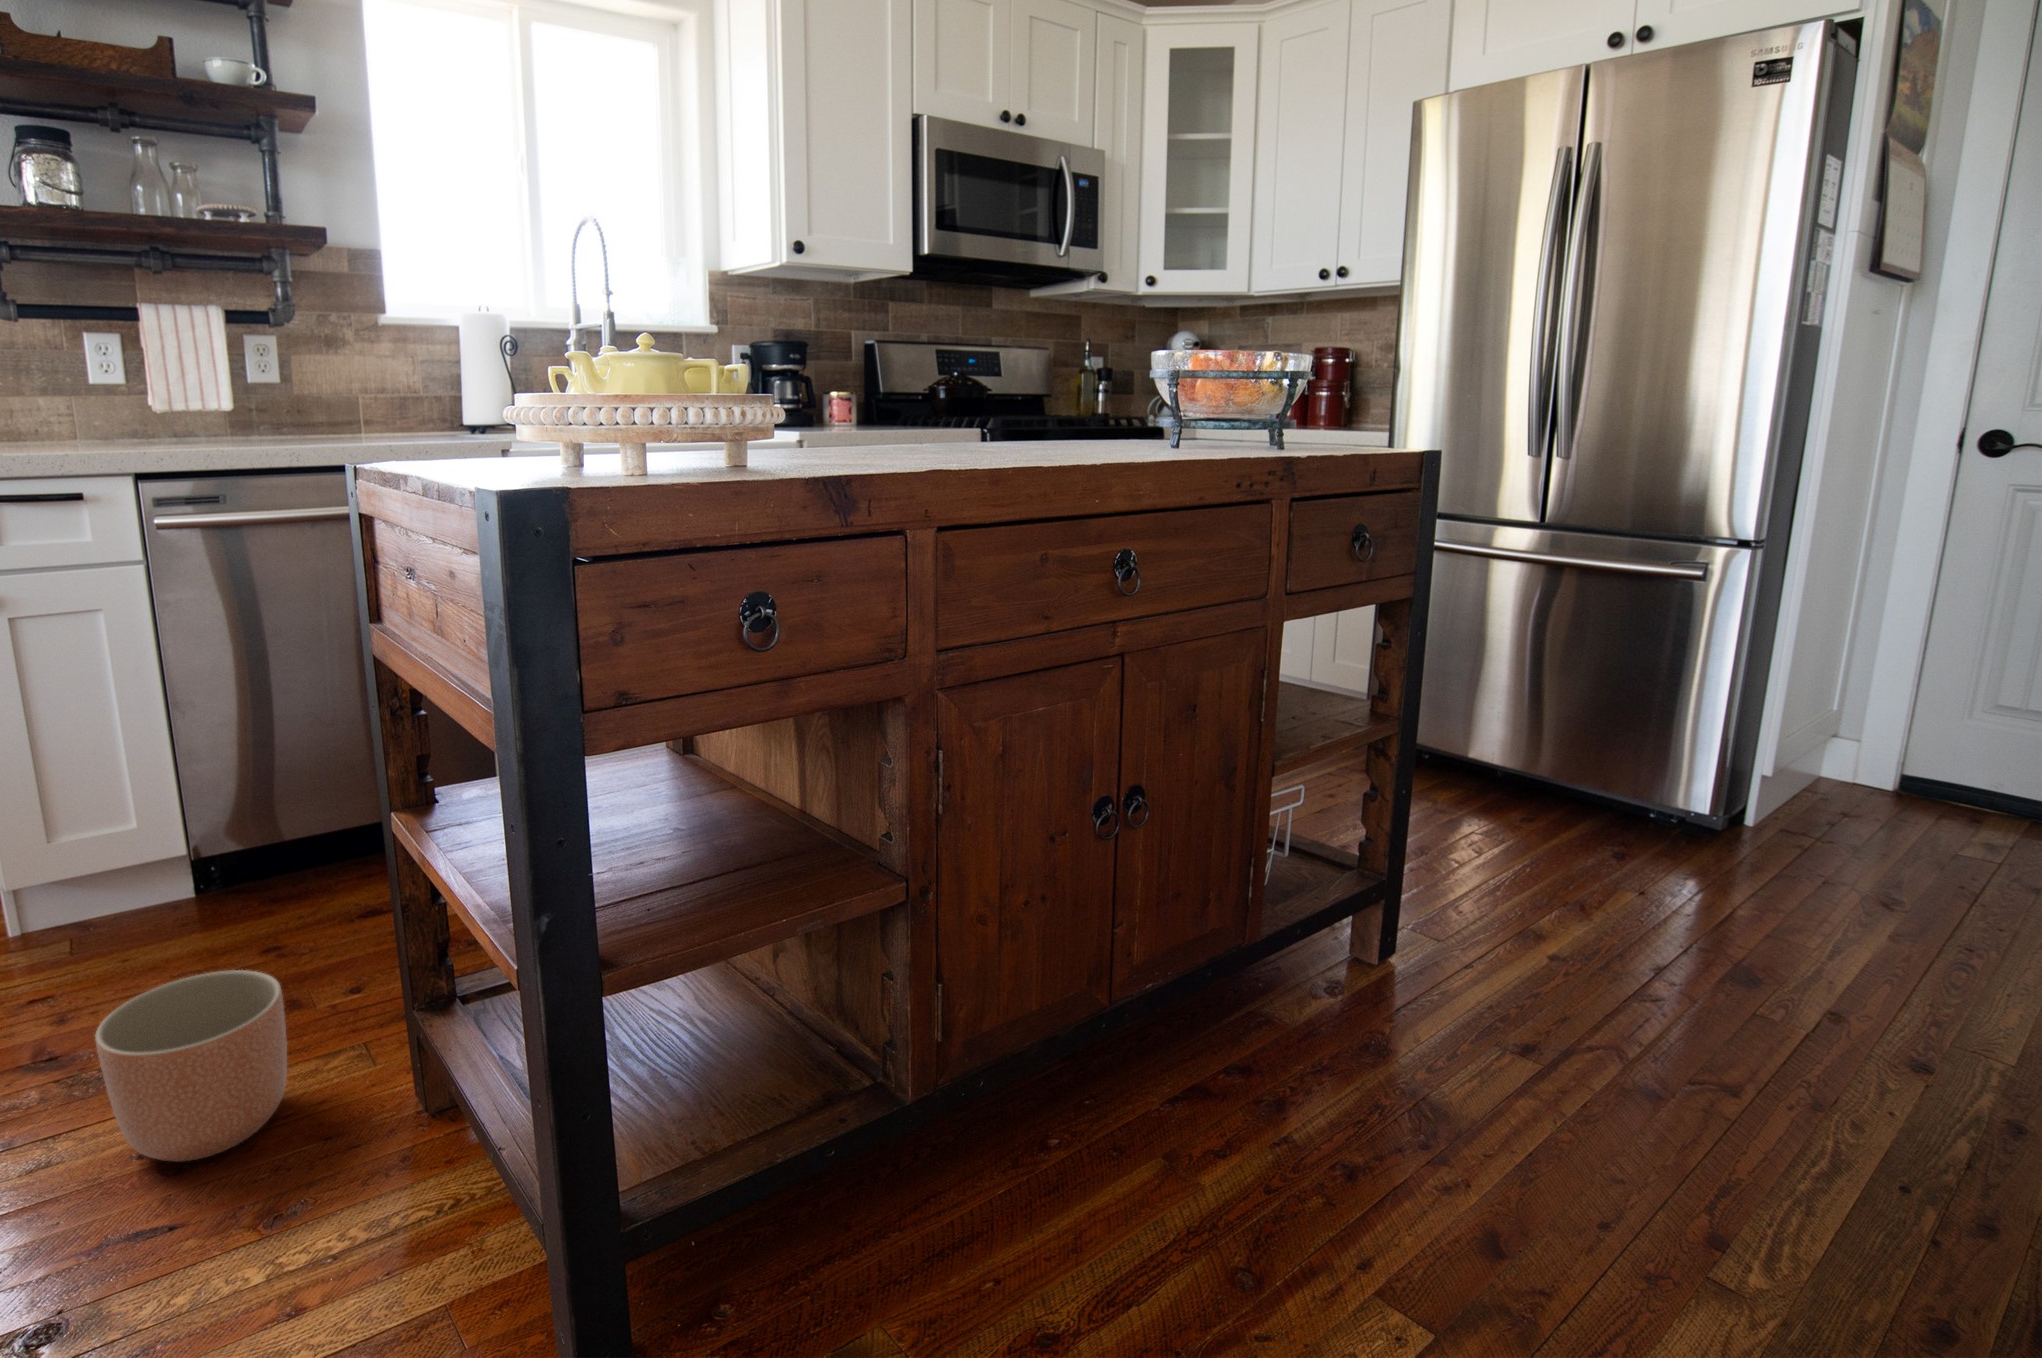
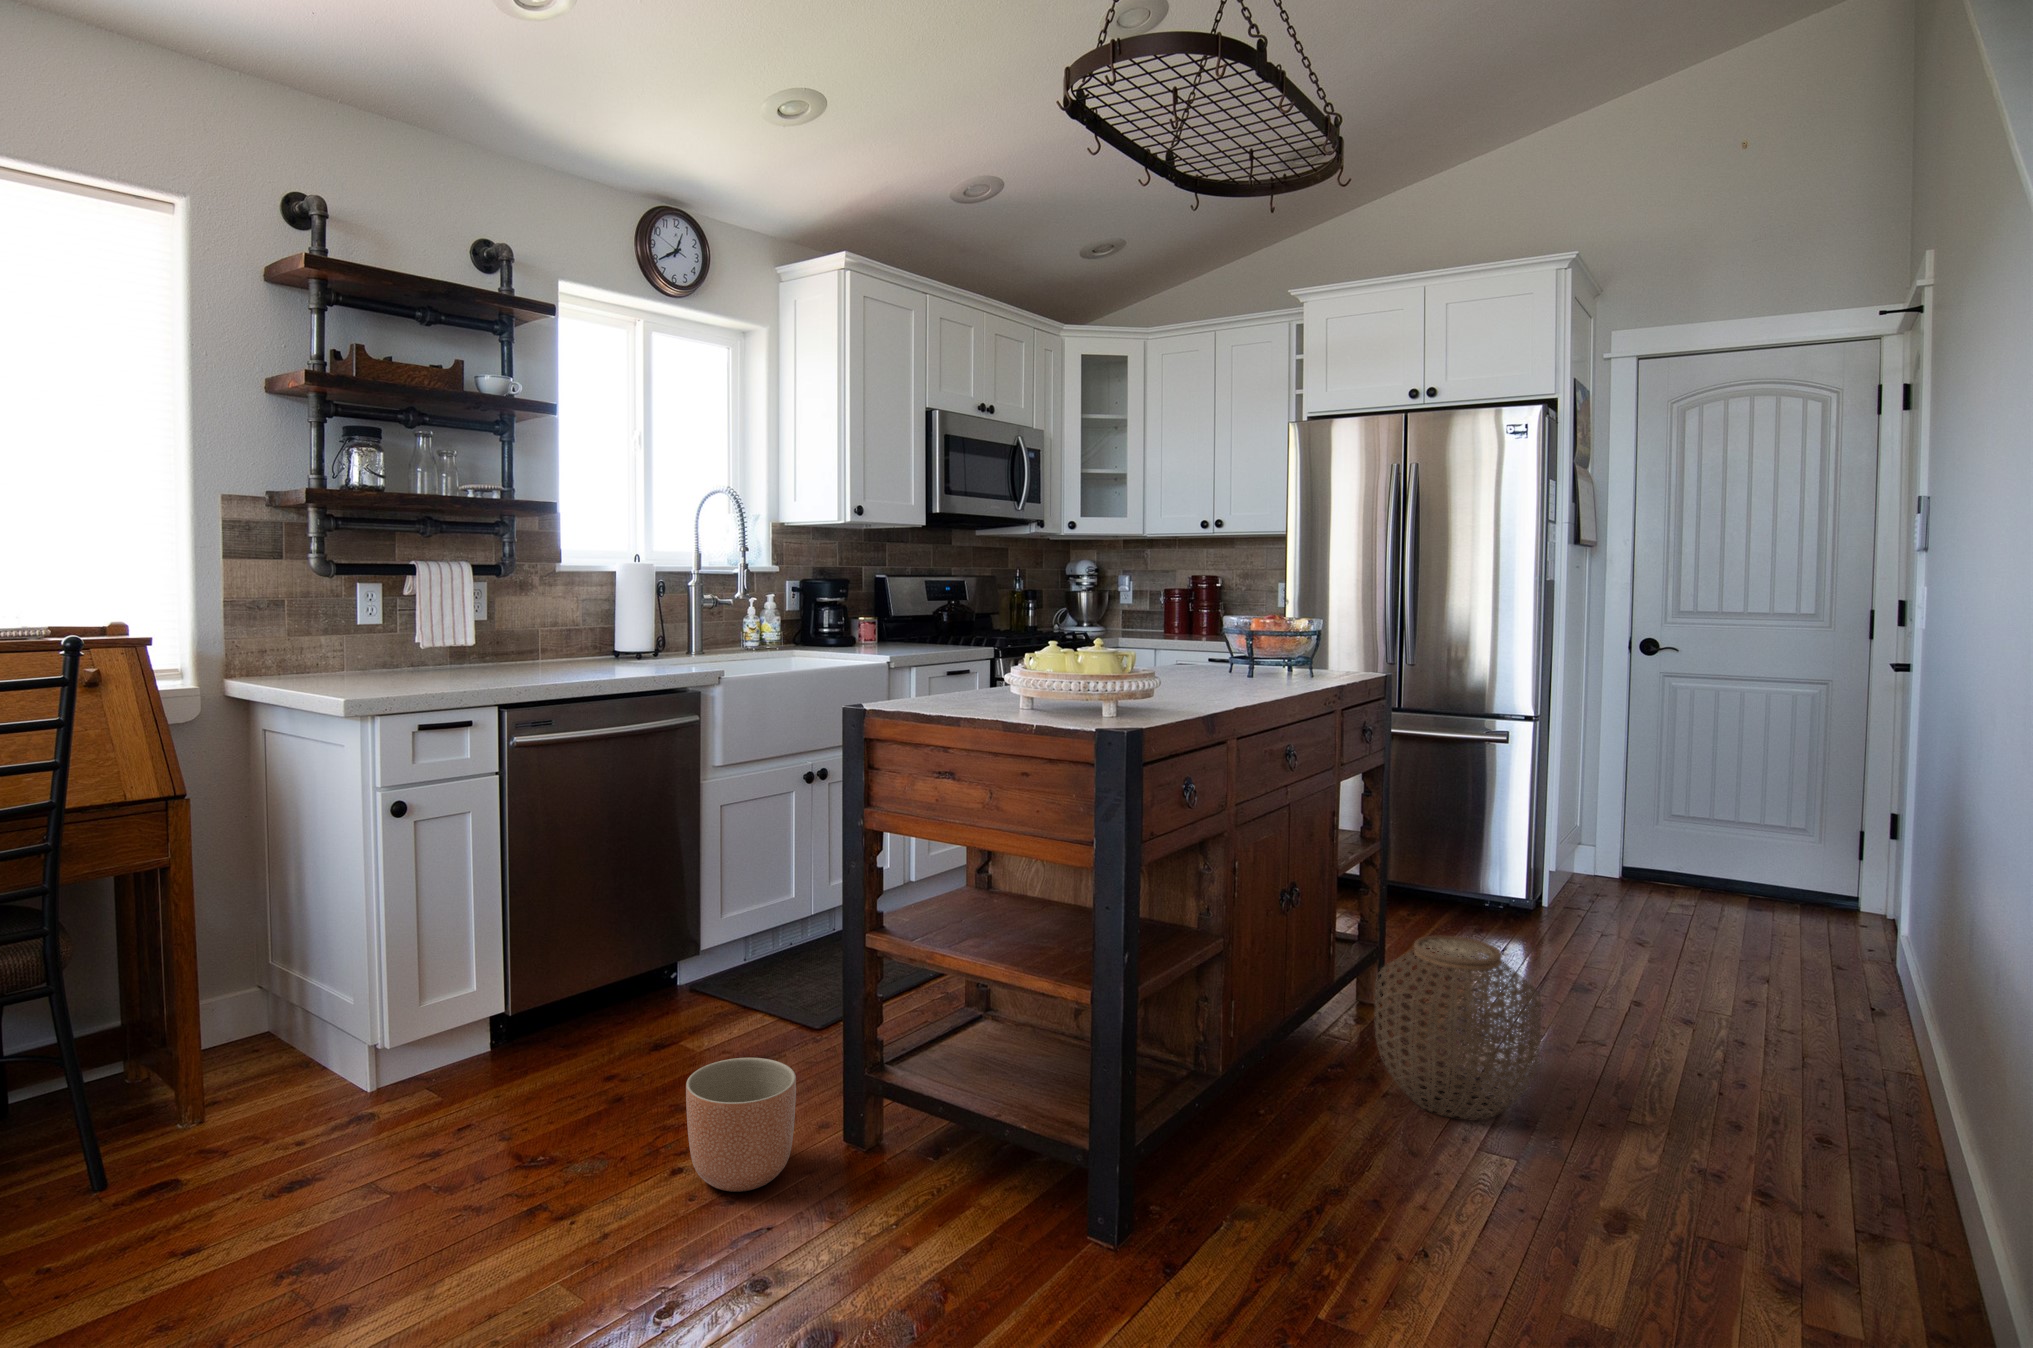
woven basket: none [1229,900,1511,1216] -> present [1375,936,1541,1120]

